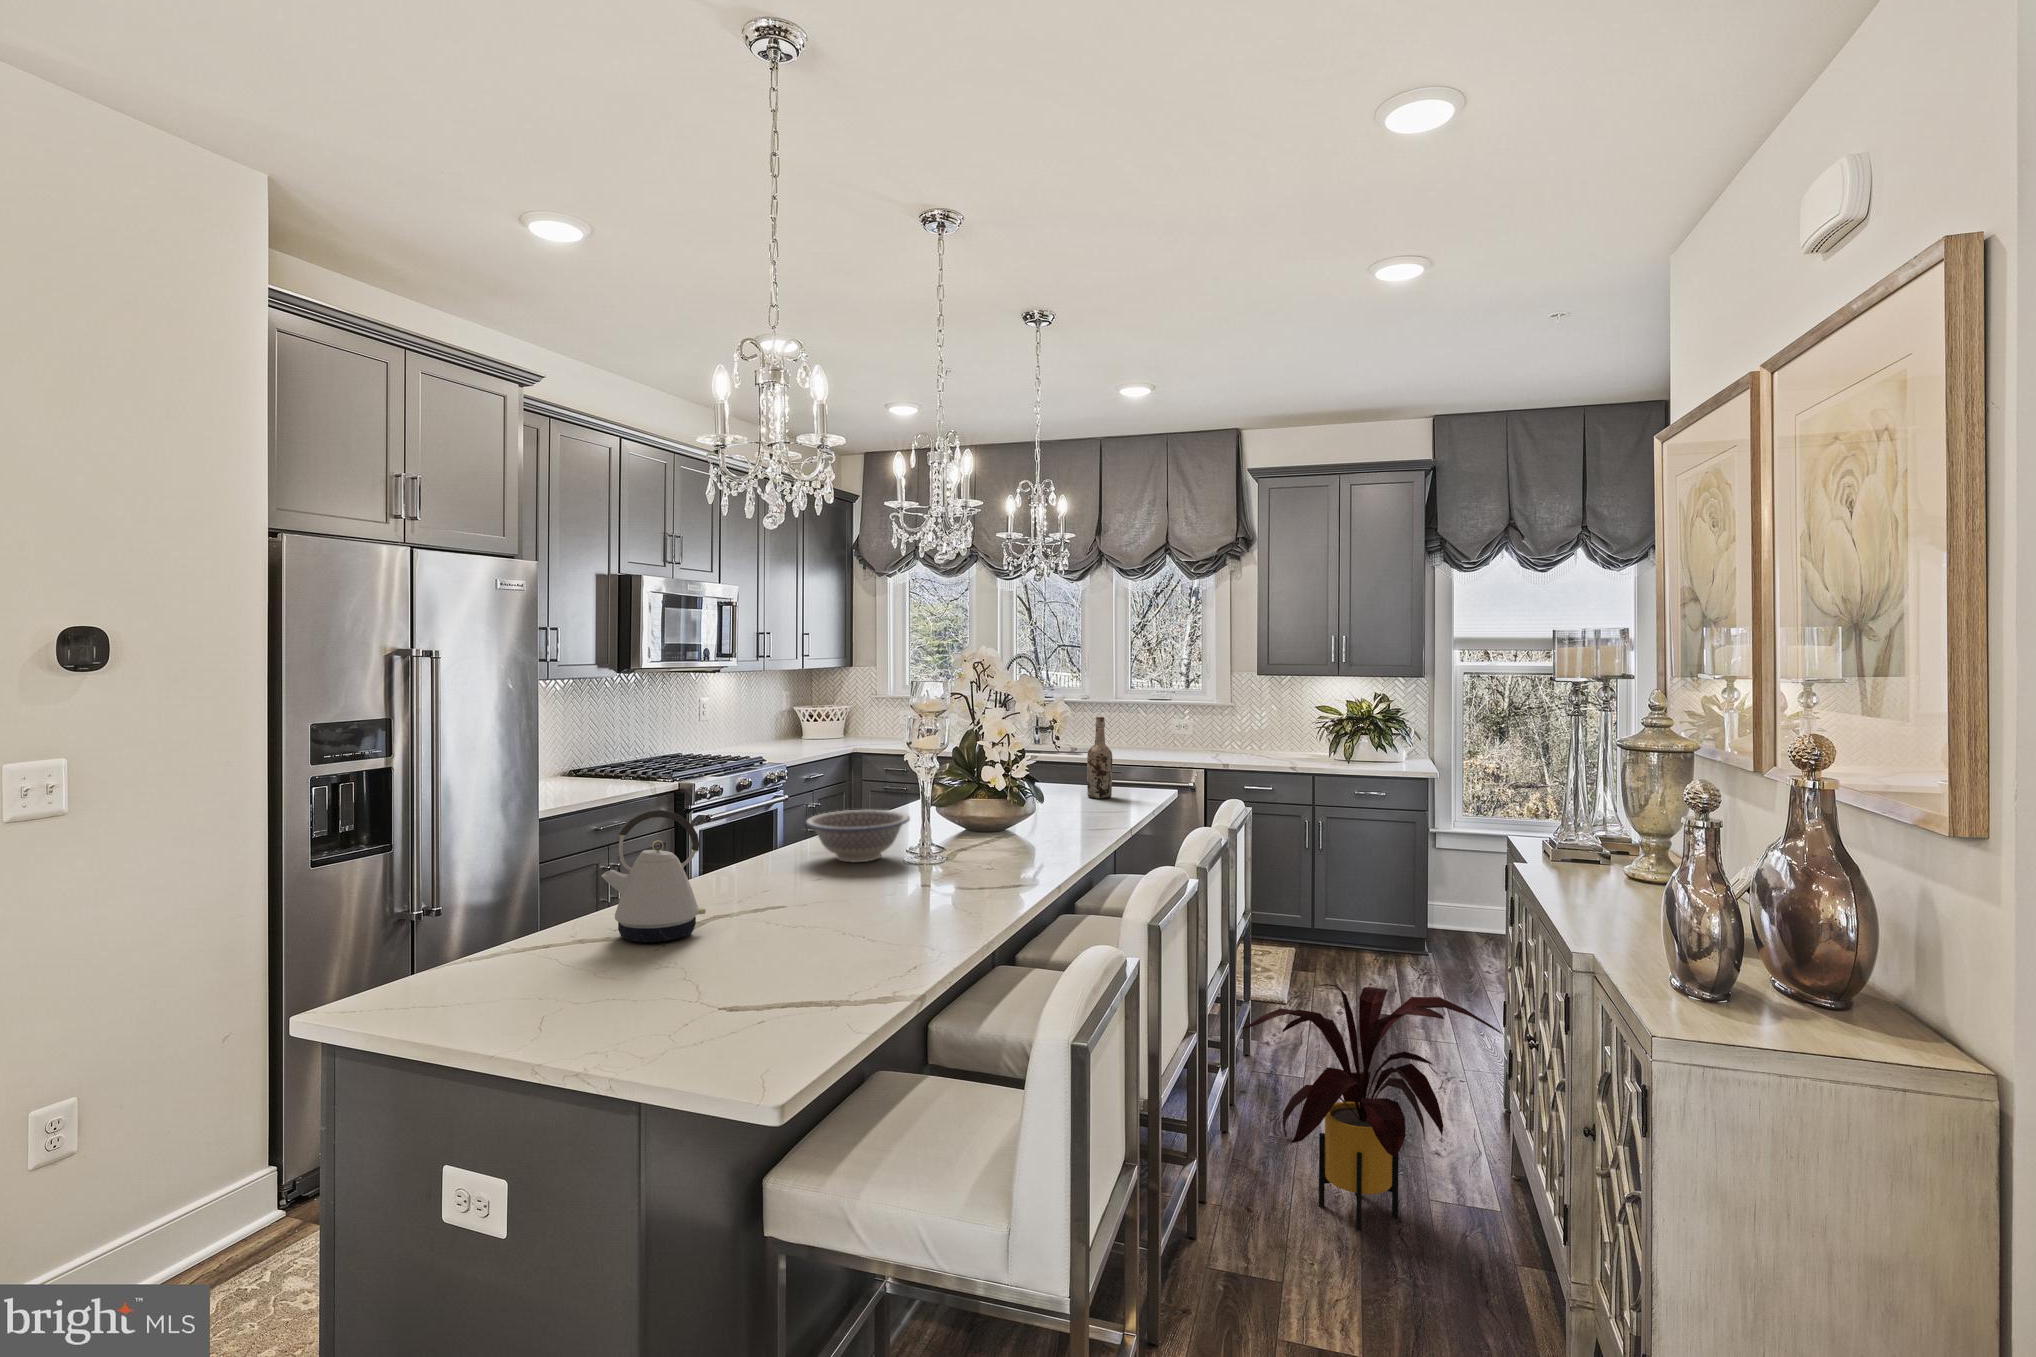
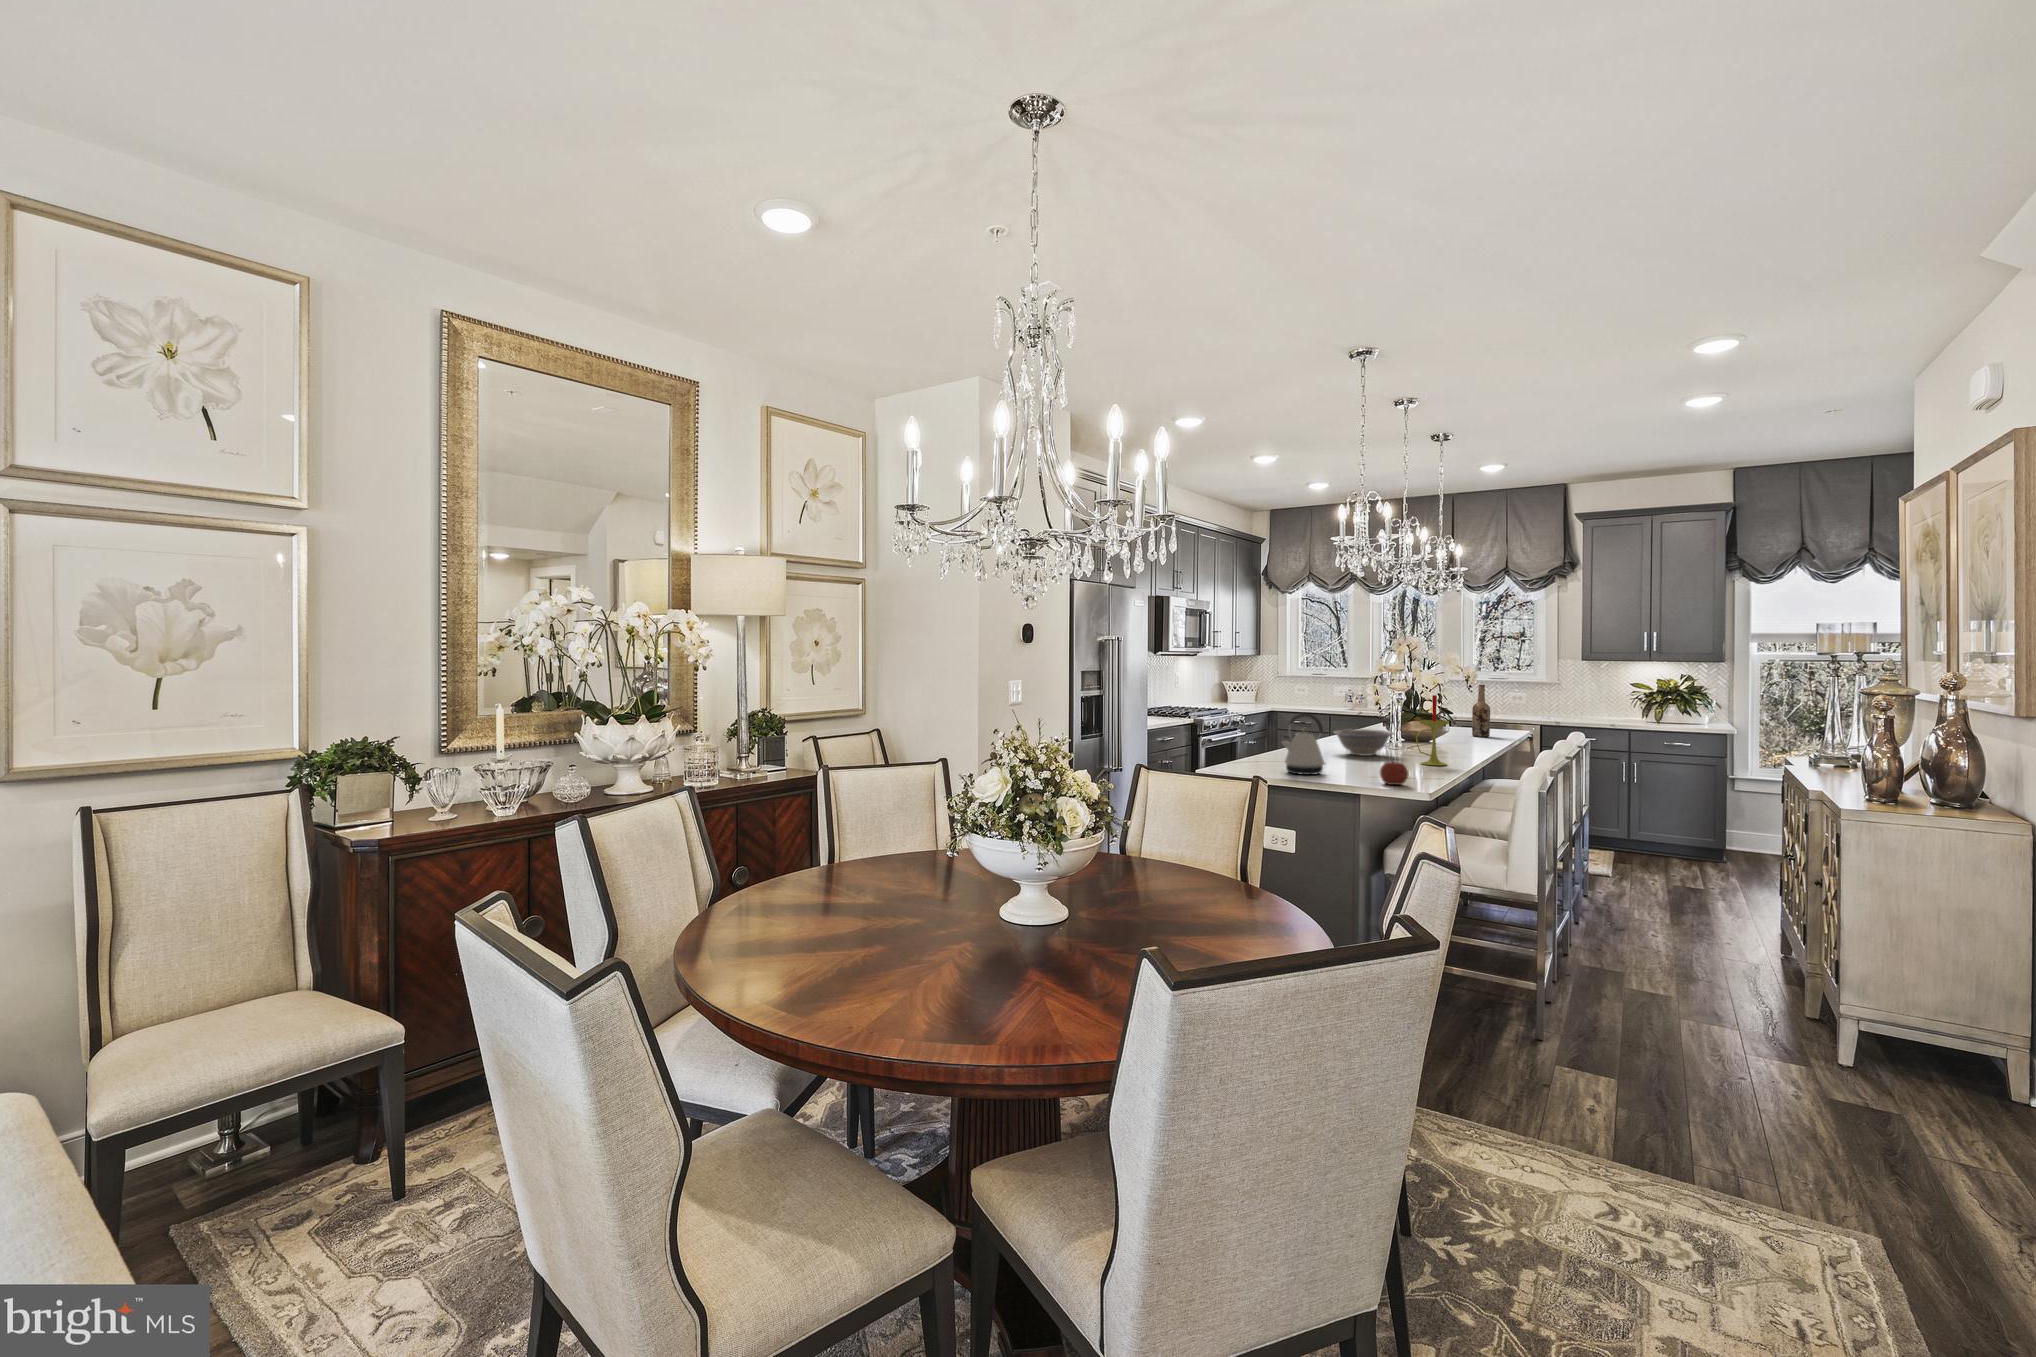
candle: none [921,753,982,887] -> present [1416,695,1449,766]
fruit: none [770,914,828,973] -> present [1380,761,1408,785]
house plant: present [1241,984,1502,1230] -> none [1608,832,1786,973]

